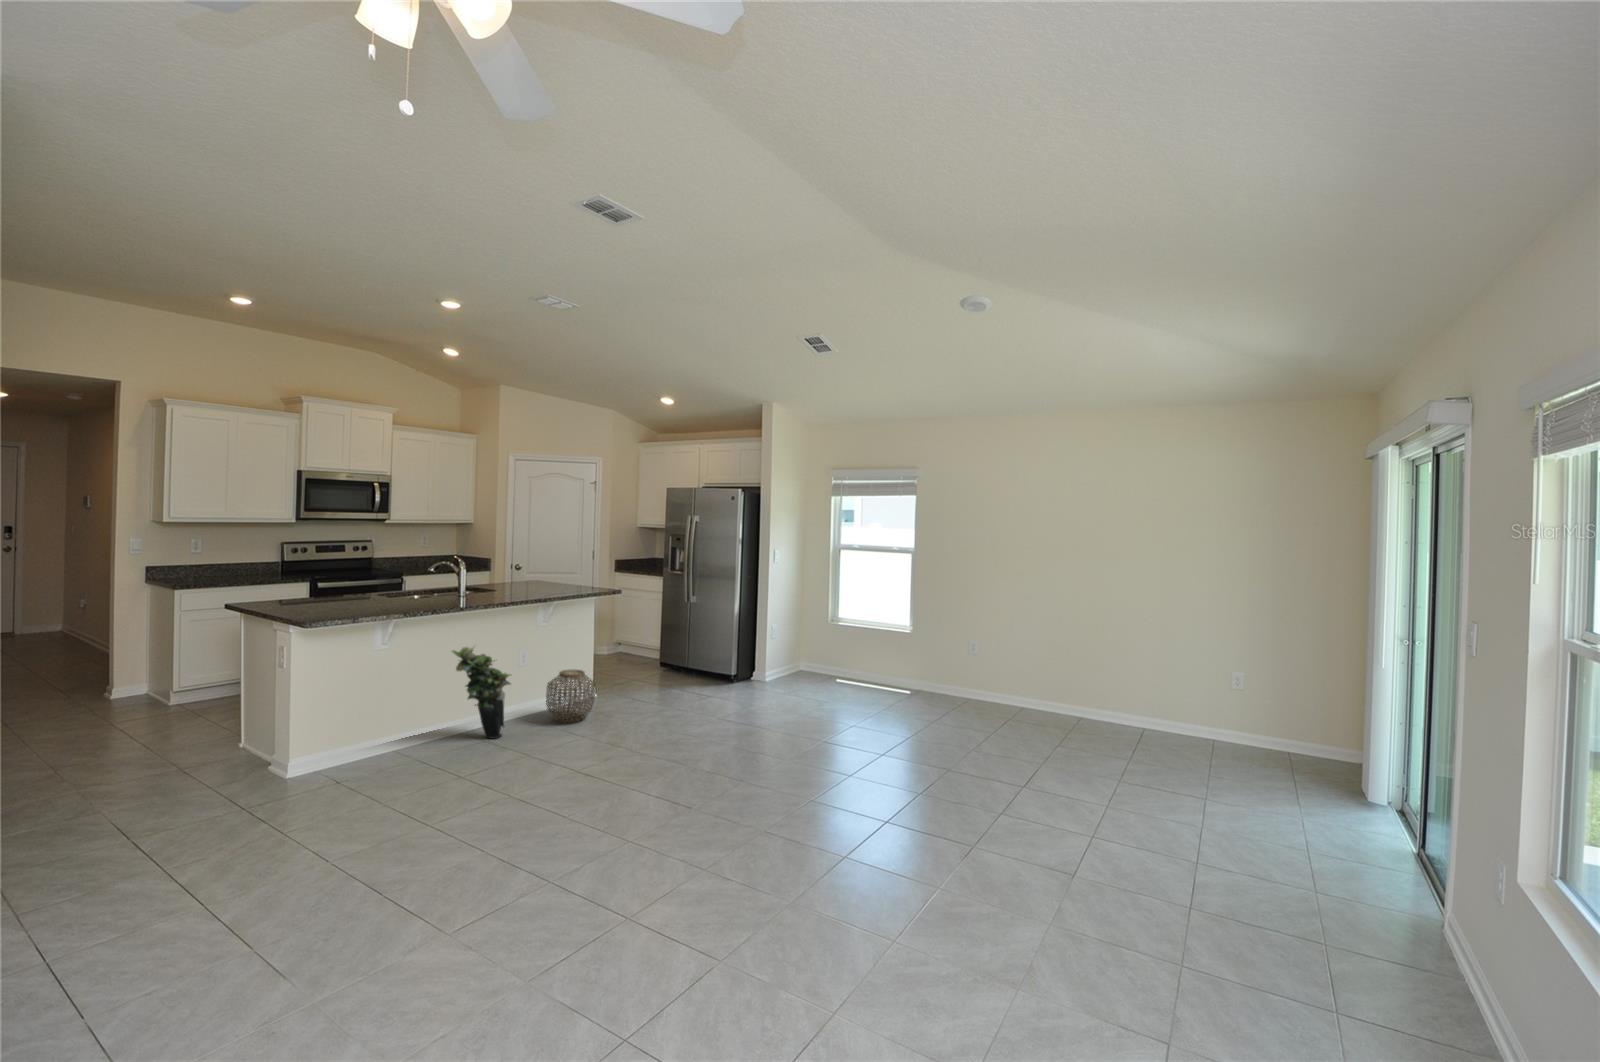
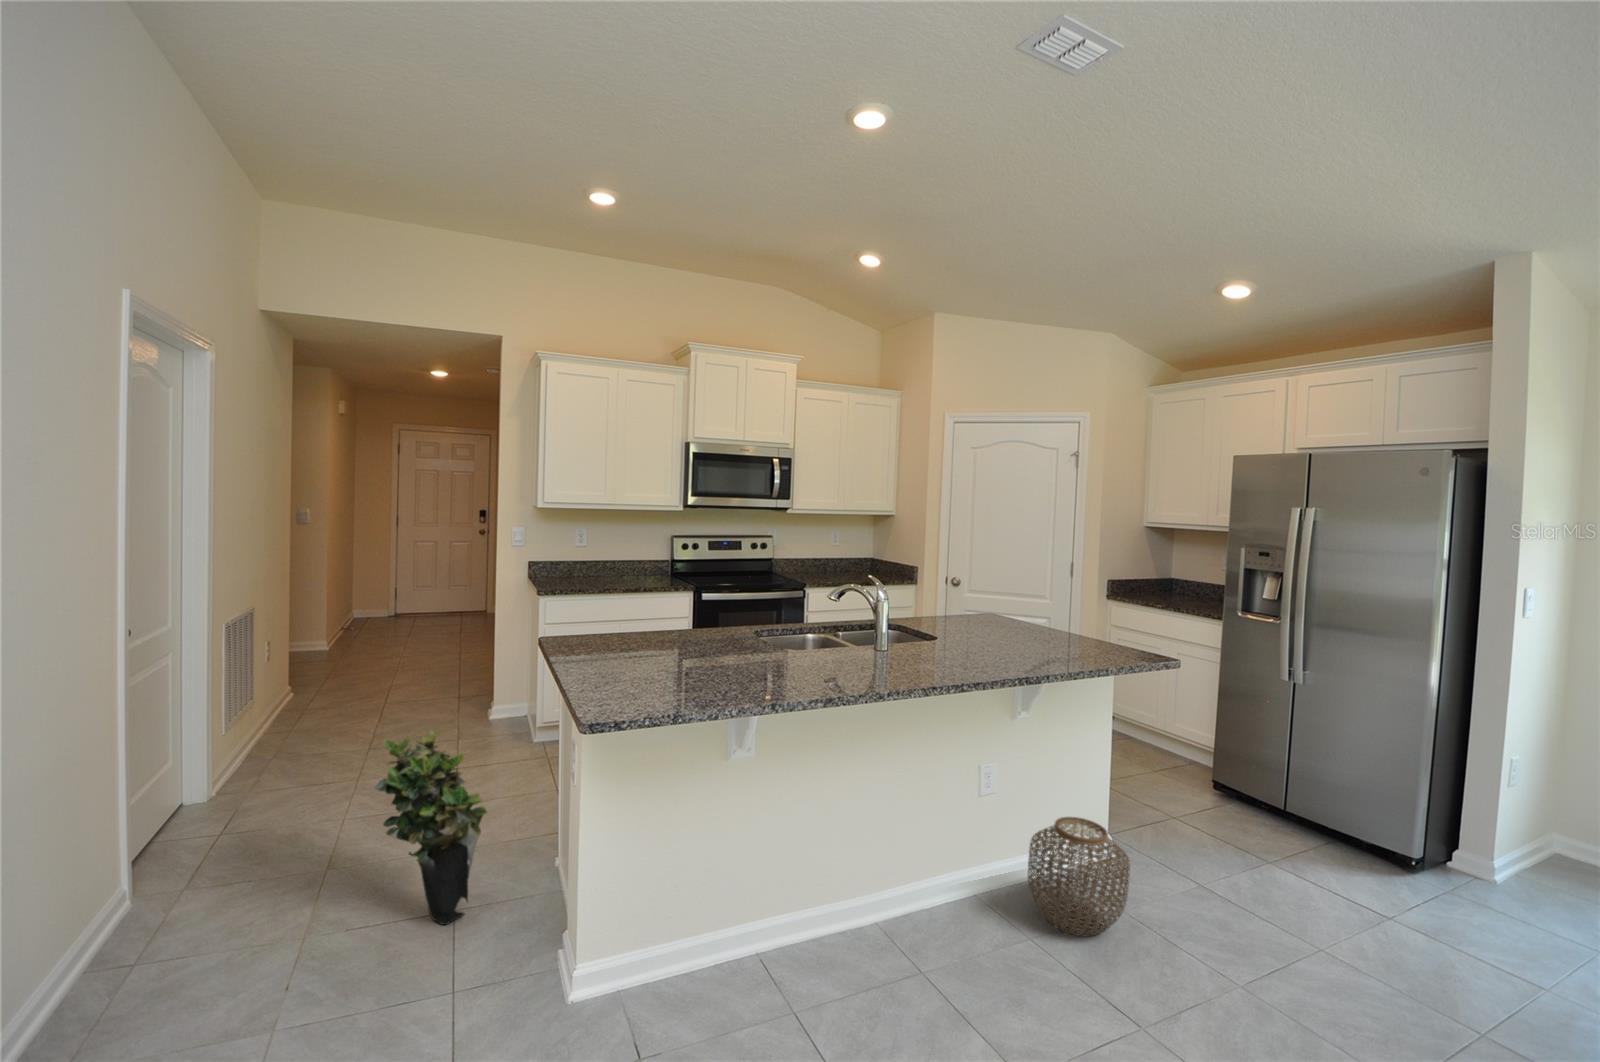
potted plant: present [452,647,512,739] -> present [375,731,487,925]

